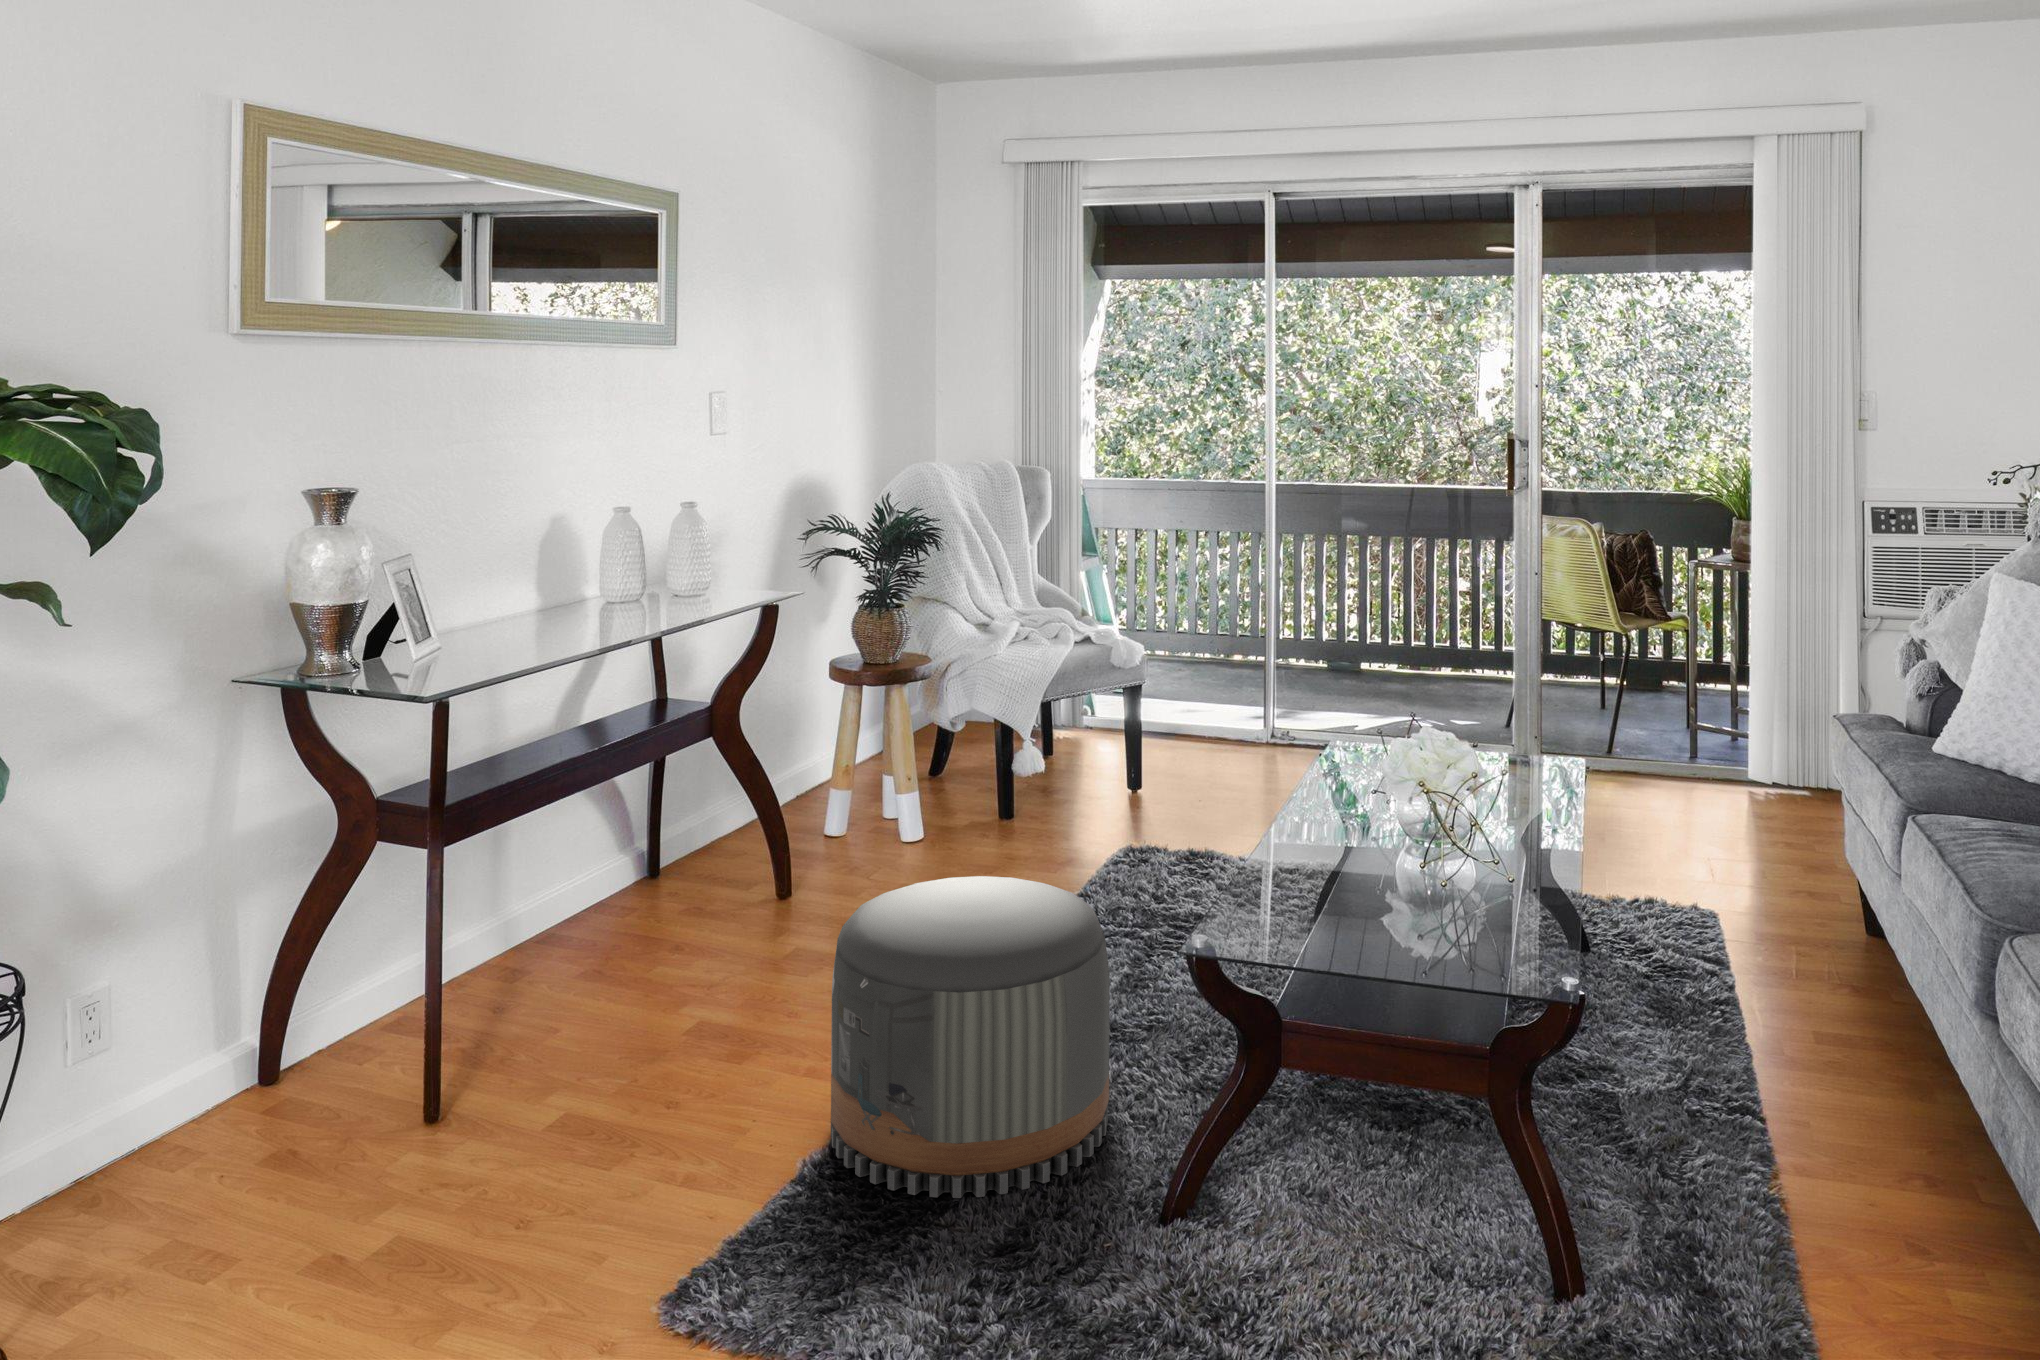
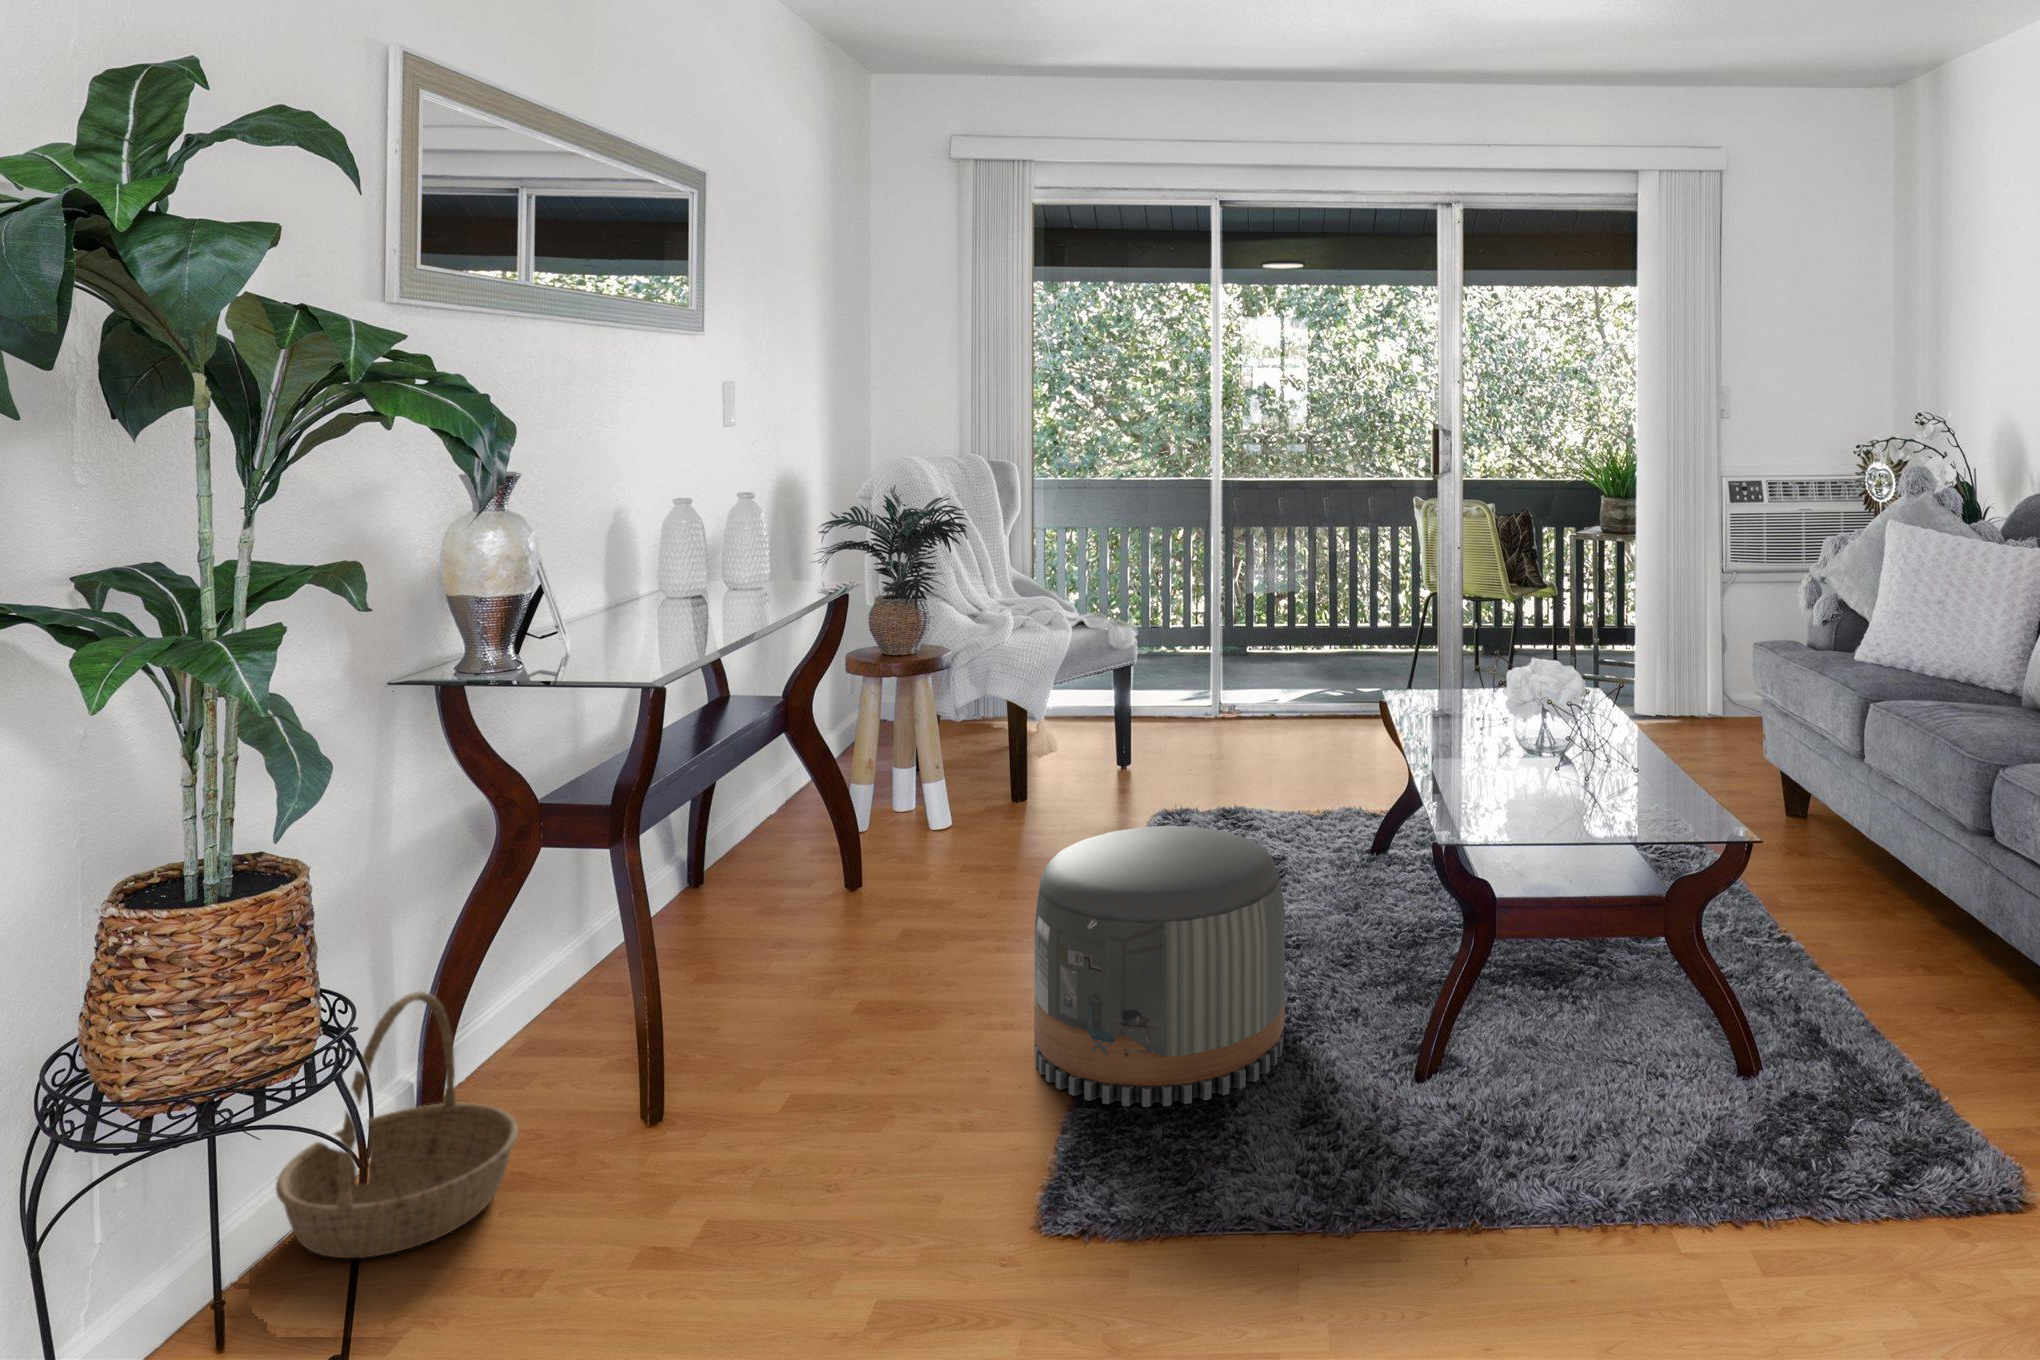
basket: none [66,974,302,1229] -> present [276,992,518,1258]

